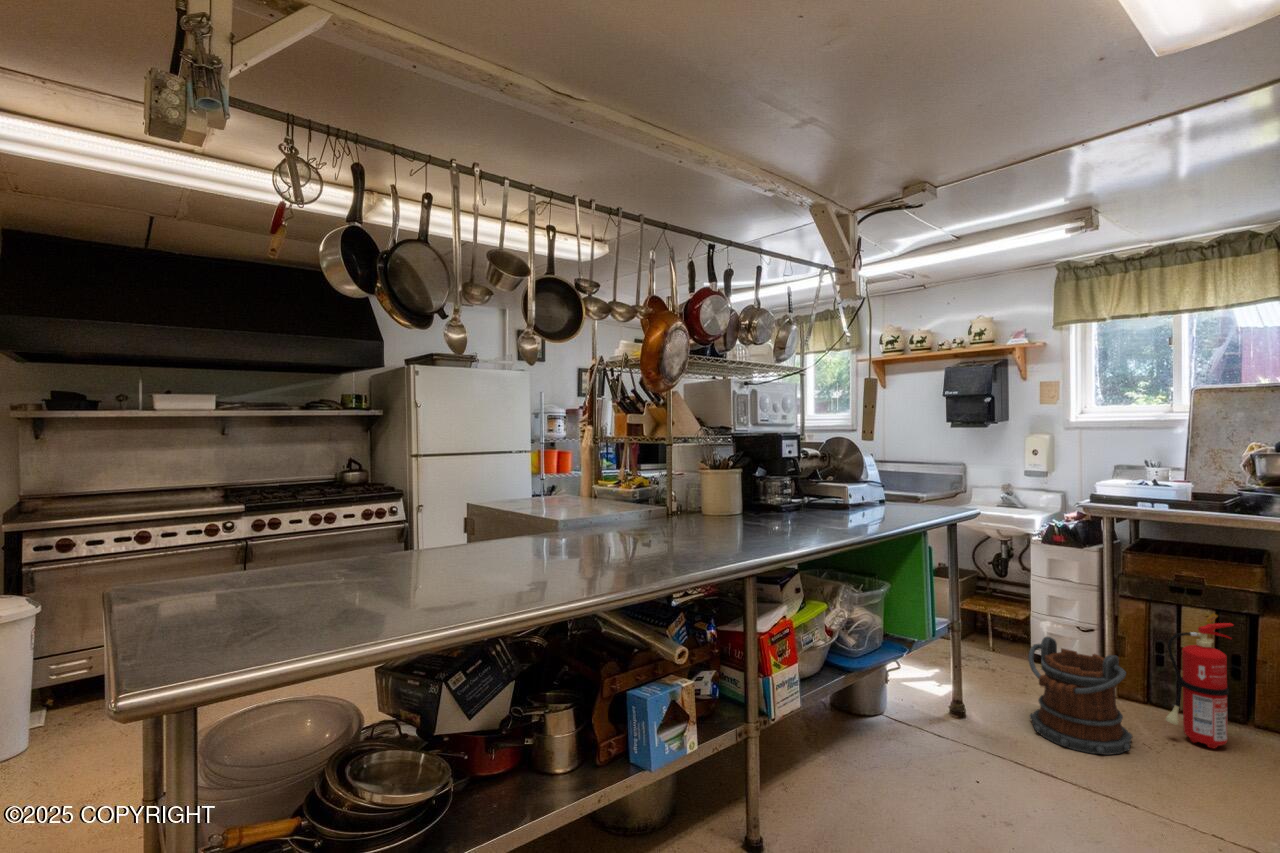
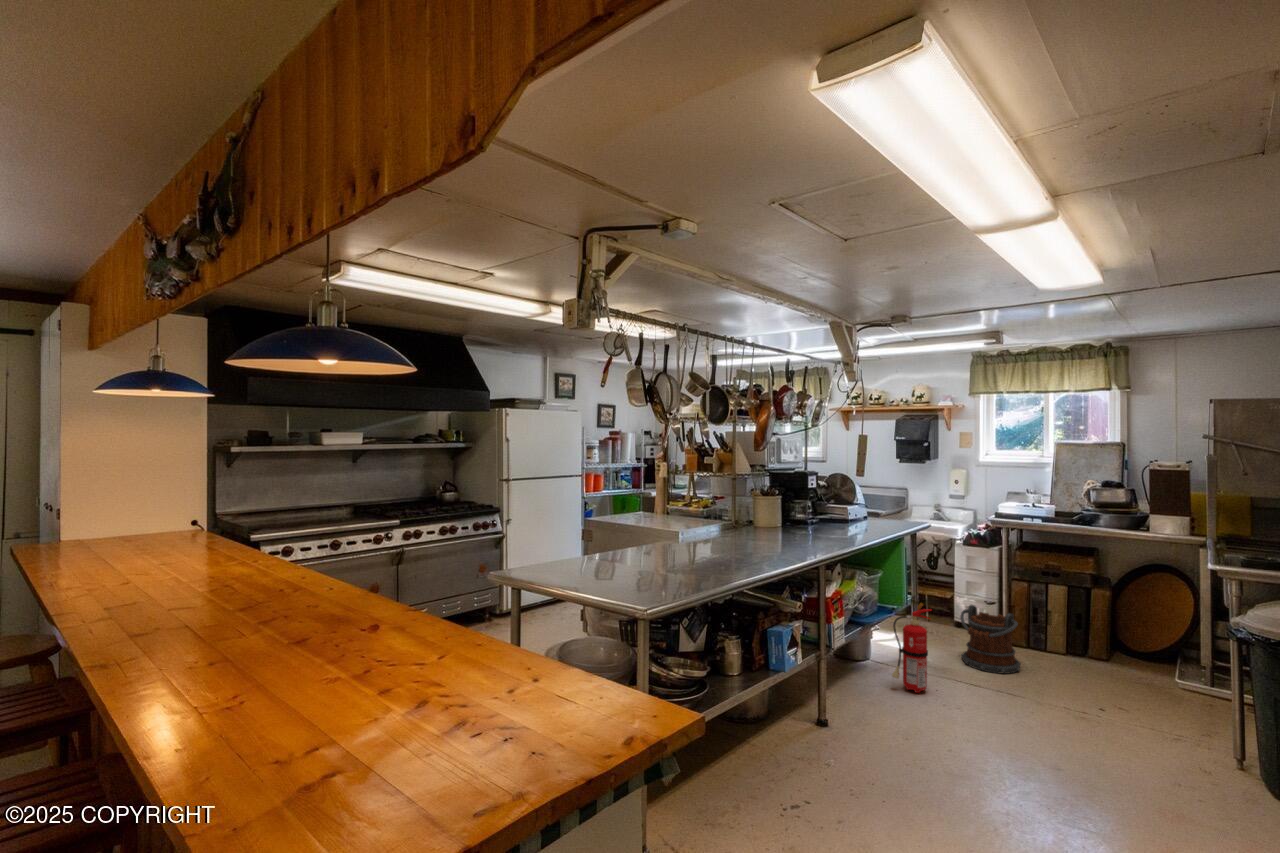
fire extinguisher: present [1166,614,1233,748] -> present [892,603,932,693]

